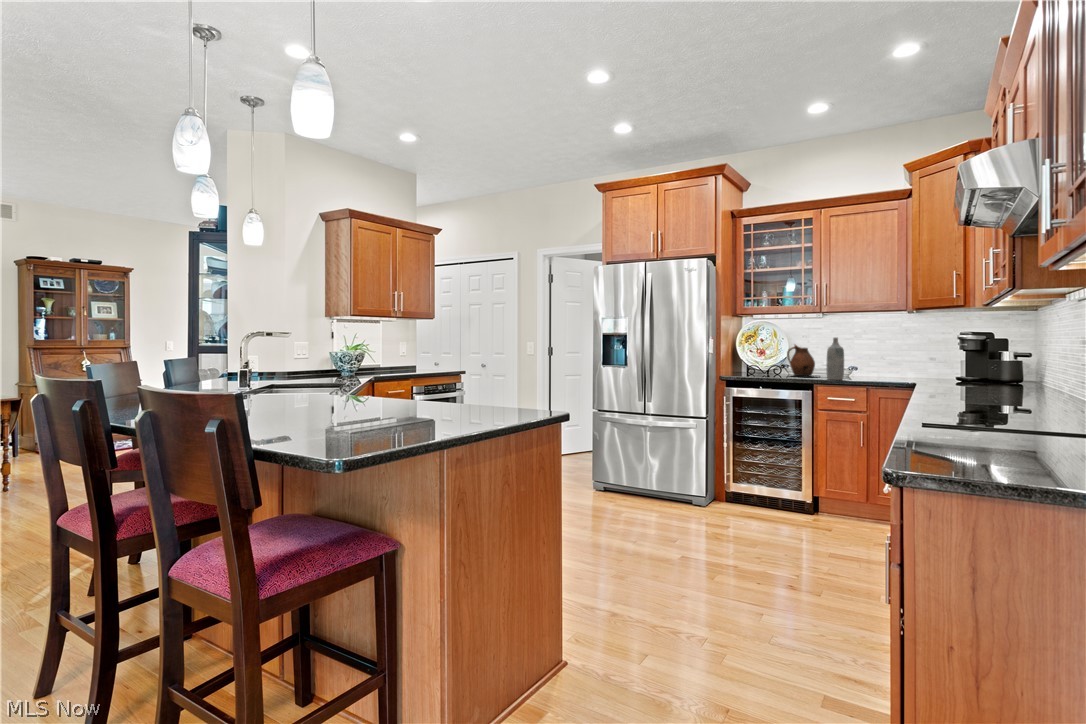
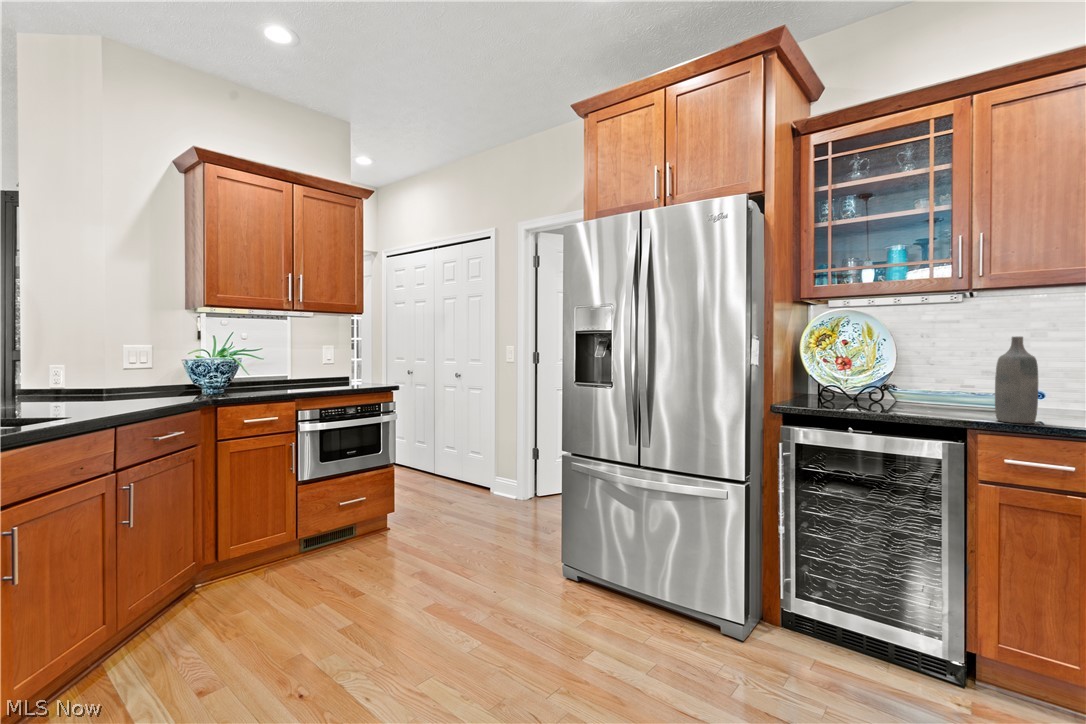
ceramic pitcher: present [787,345,815,377] -> none [898,349,969,412]

